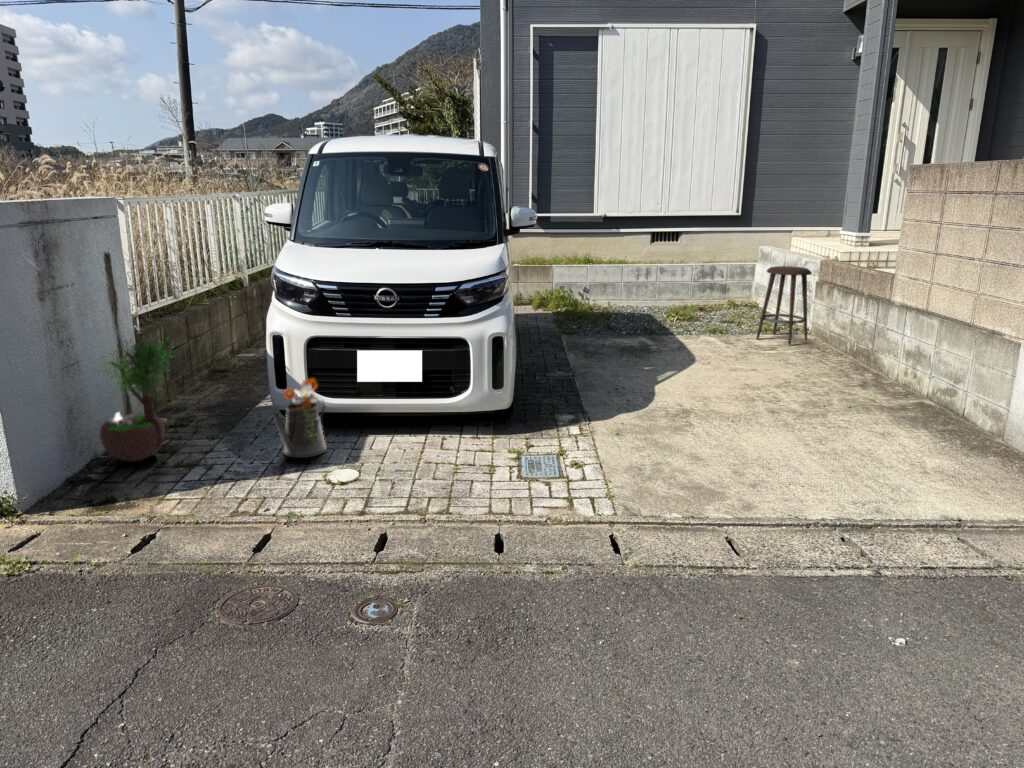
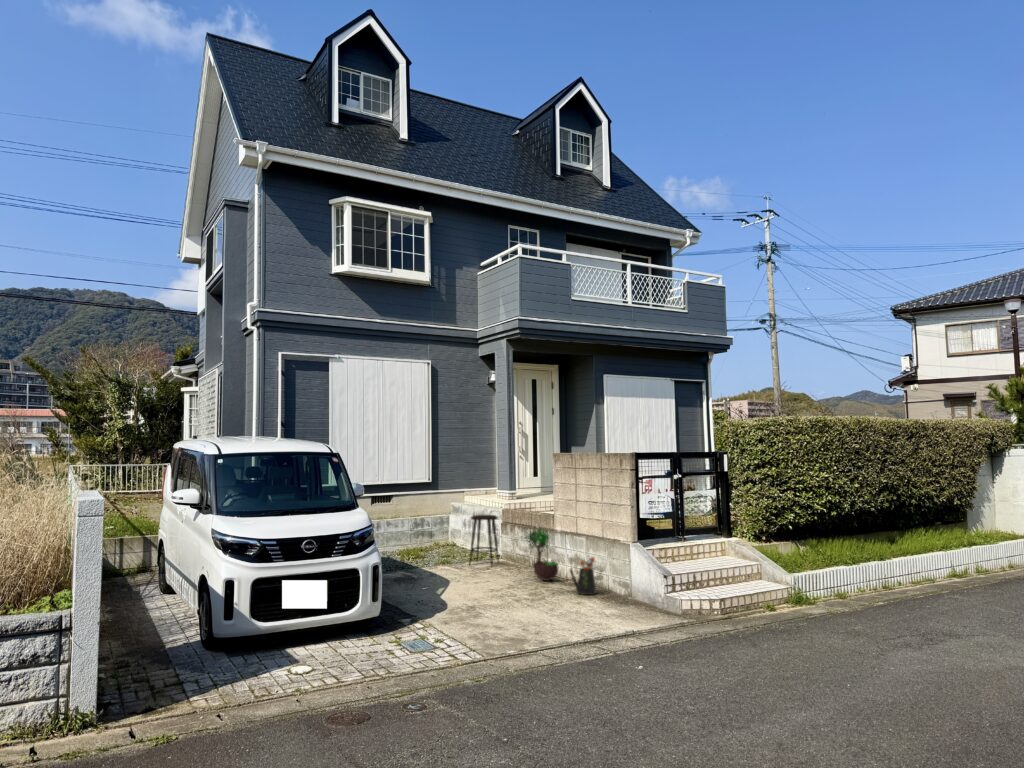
potted tree: present [100,340,170,462] -> present [525,528,559,581]
watering can: present [274,379,327,458] -> present [570,557,597,595]

